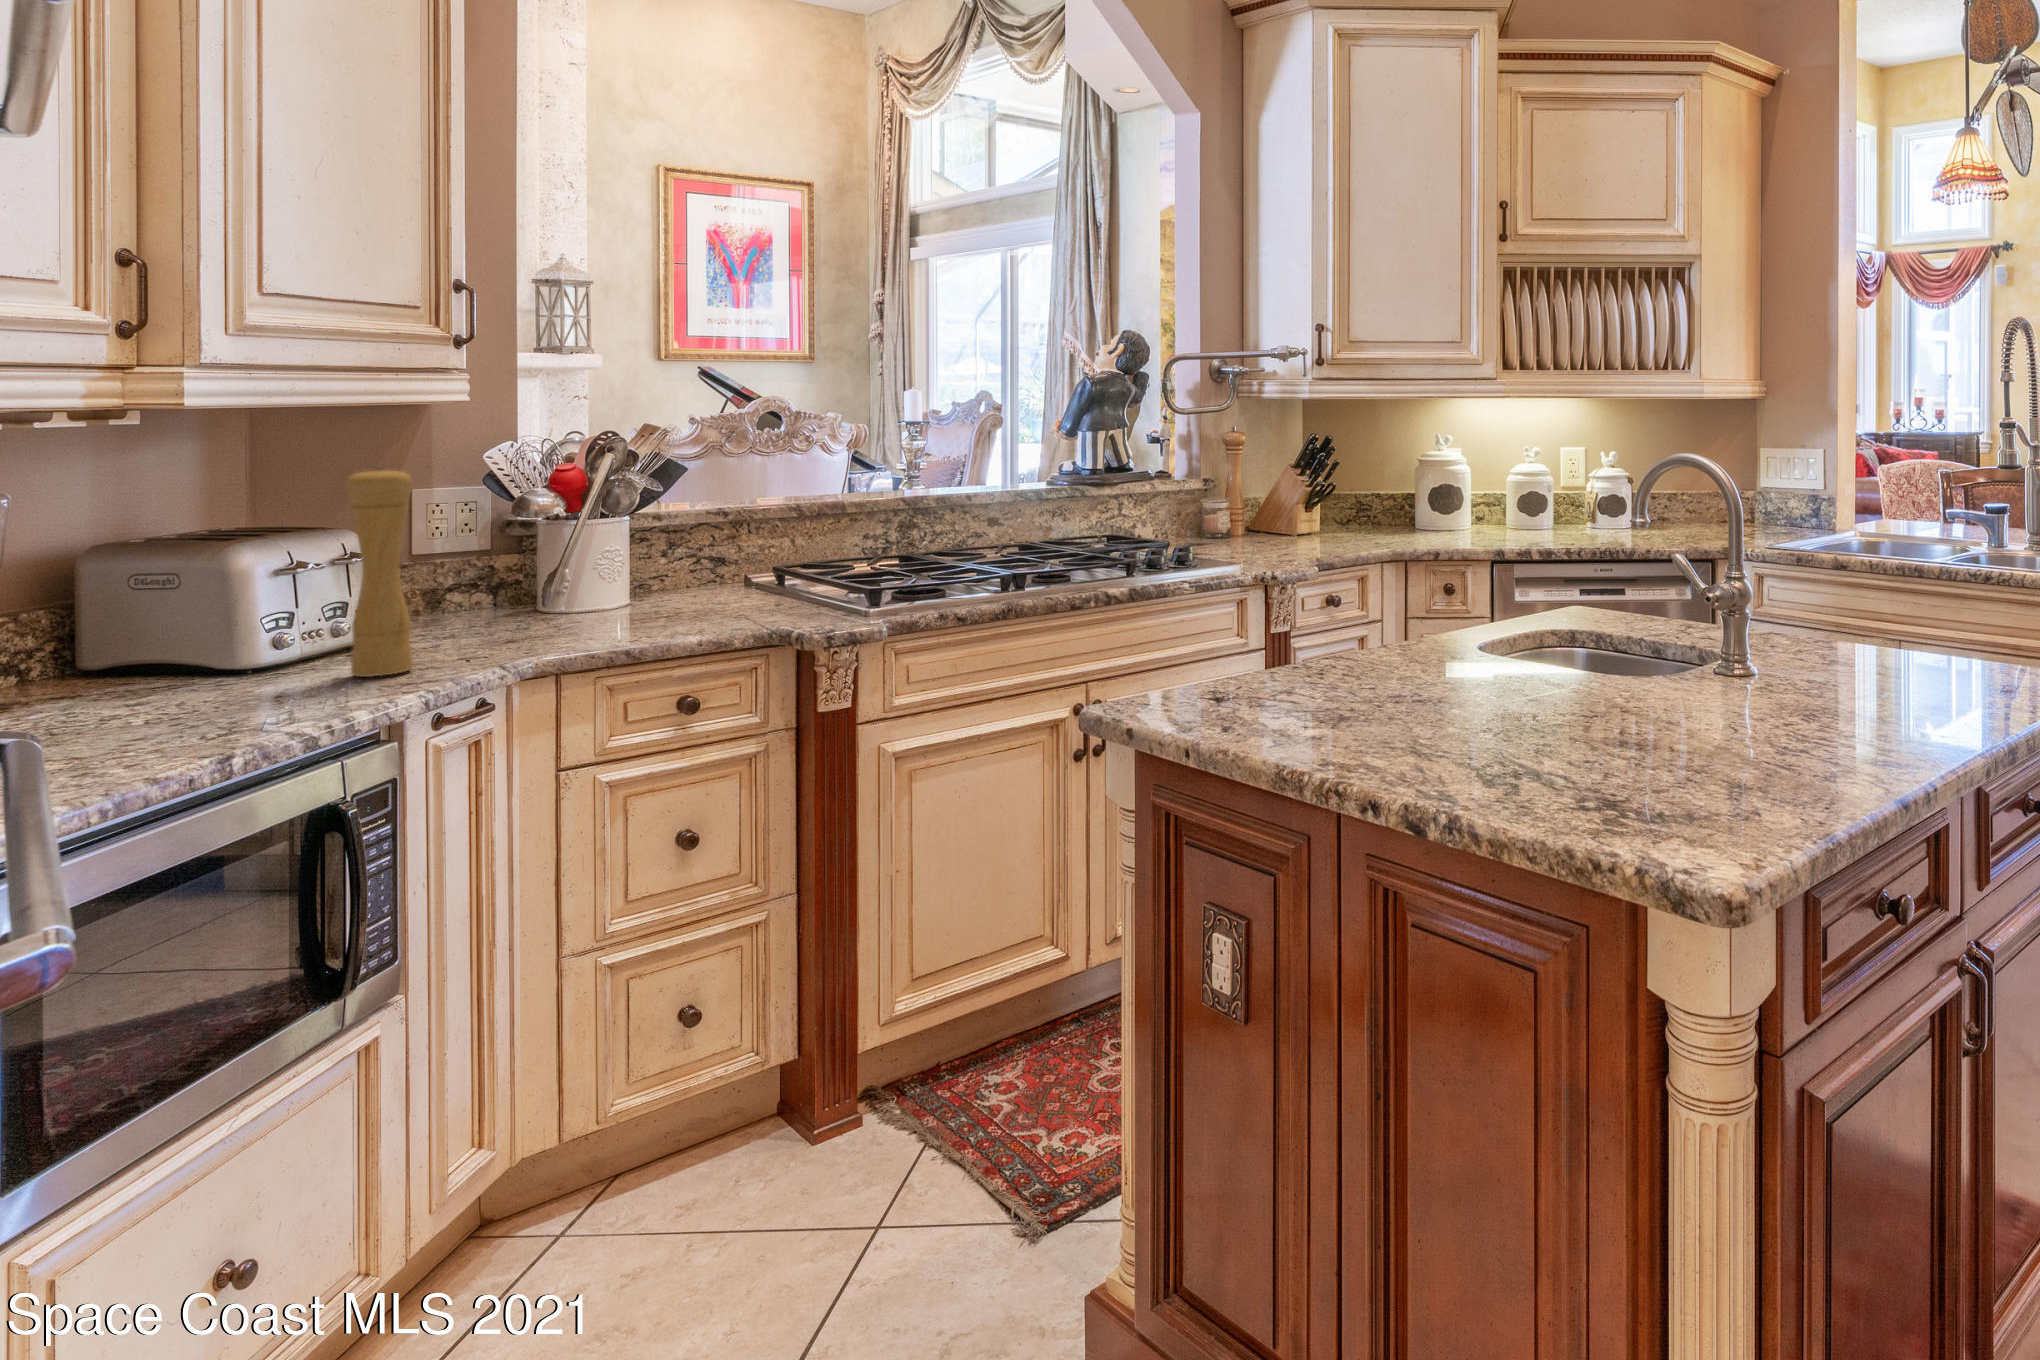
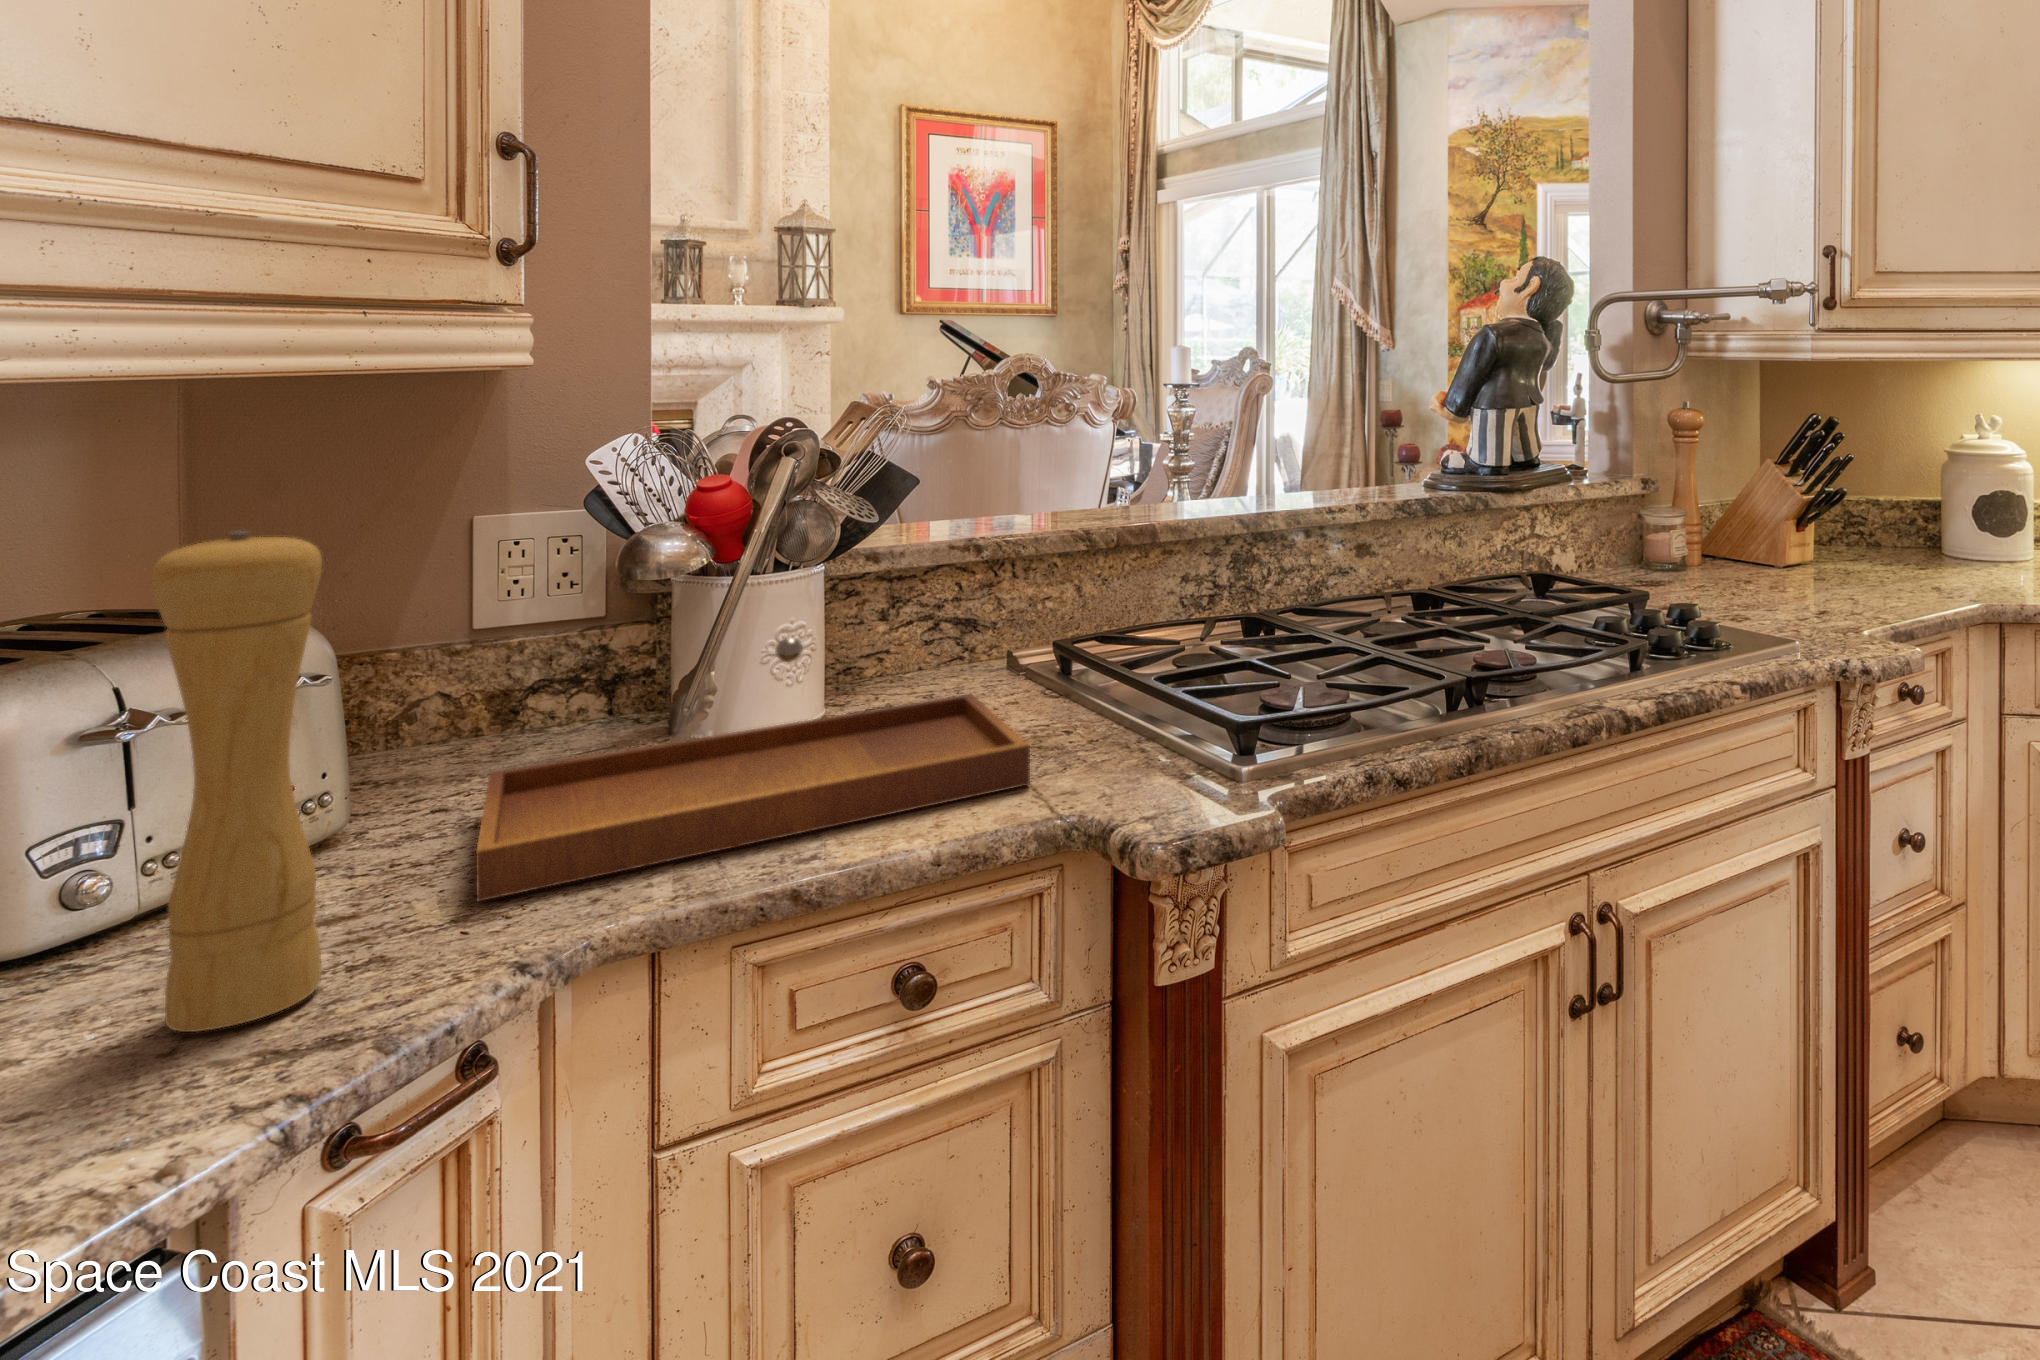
tray: none [450,544,751,652] -> present [476,637,1030,902]

